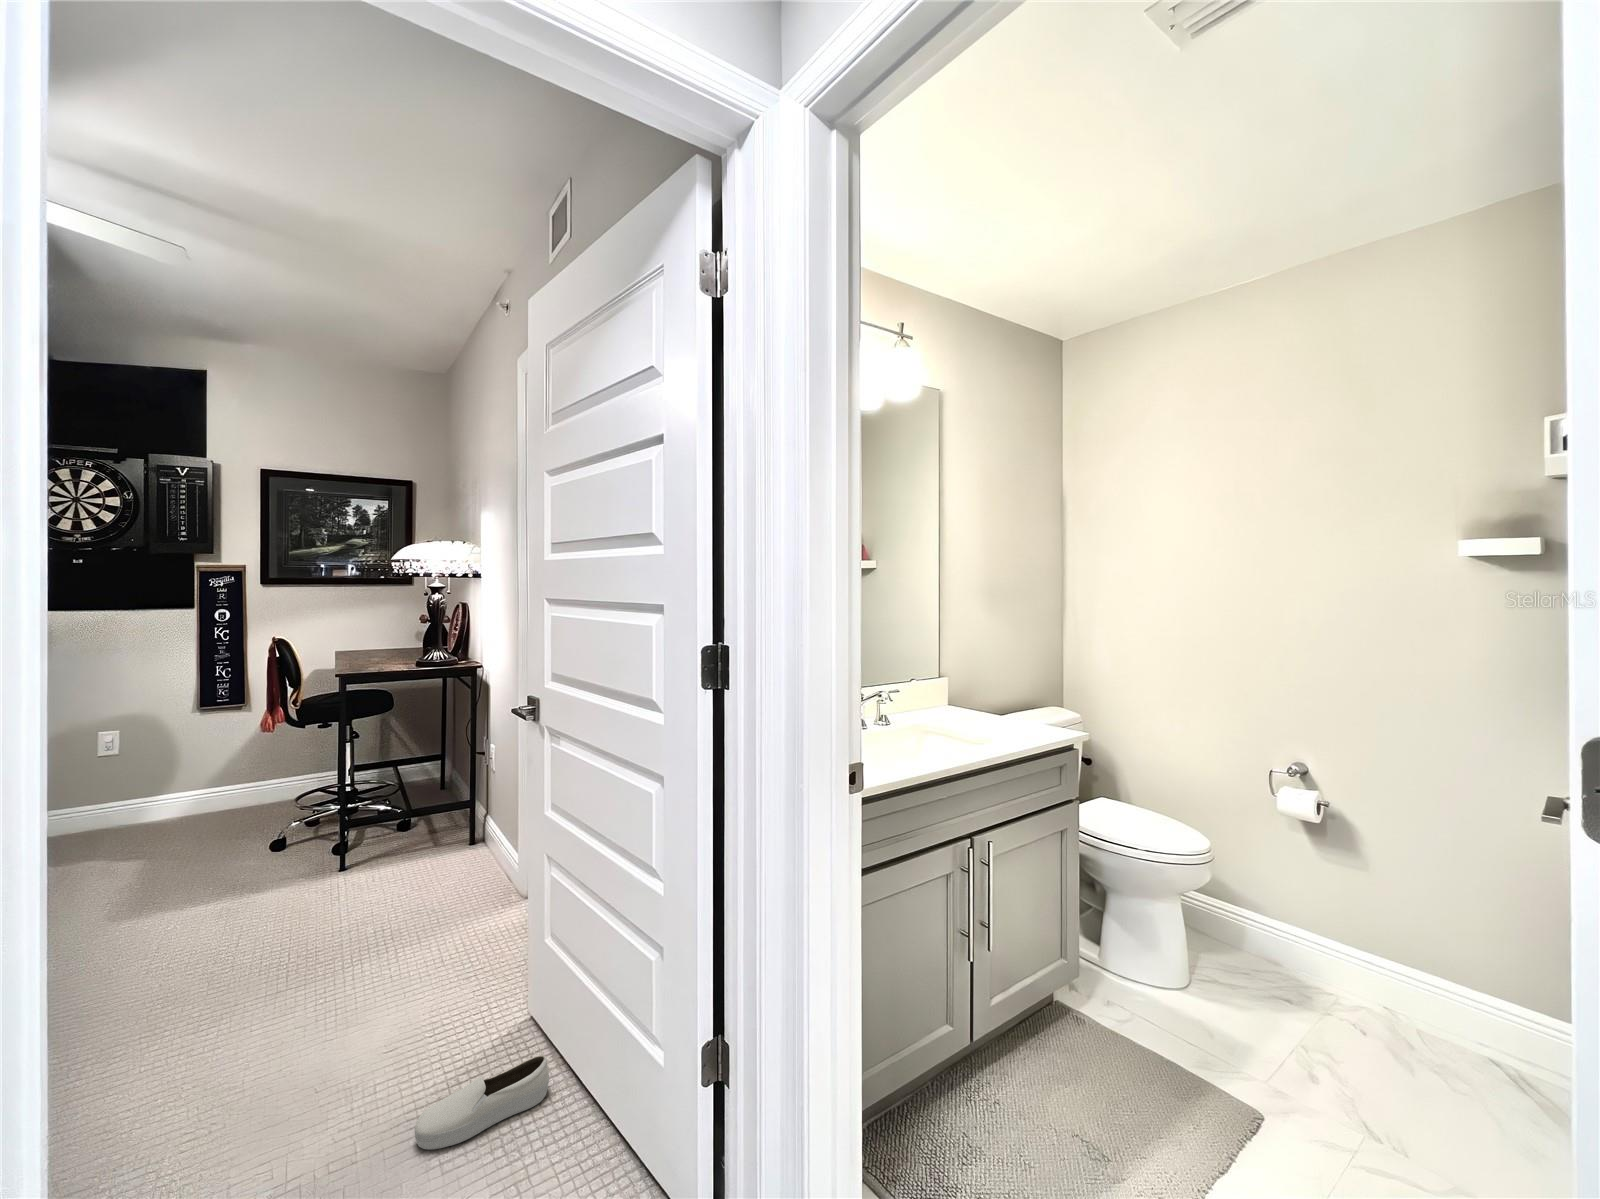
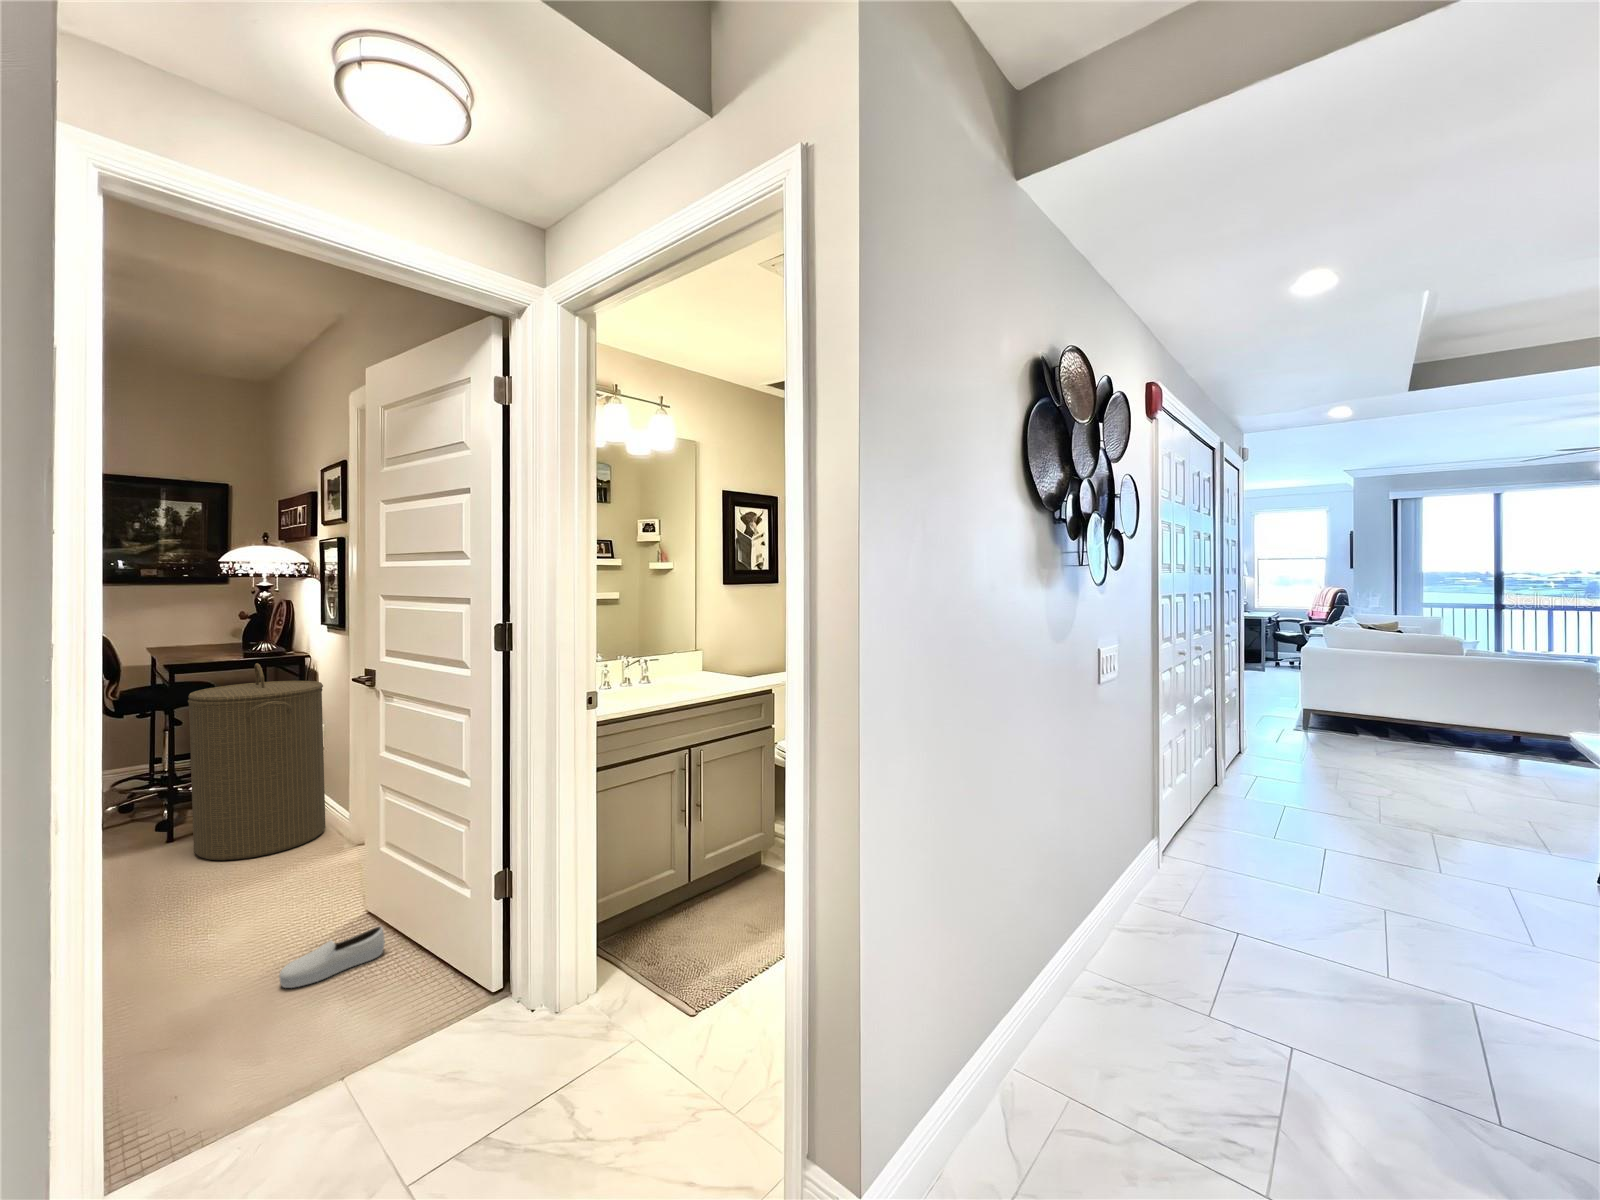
laundry hamper: none [352,677,494,905] -> present [188,663,325,860]

